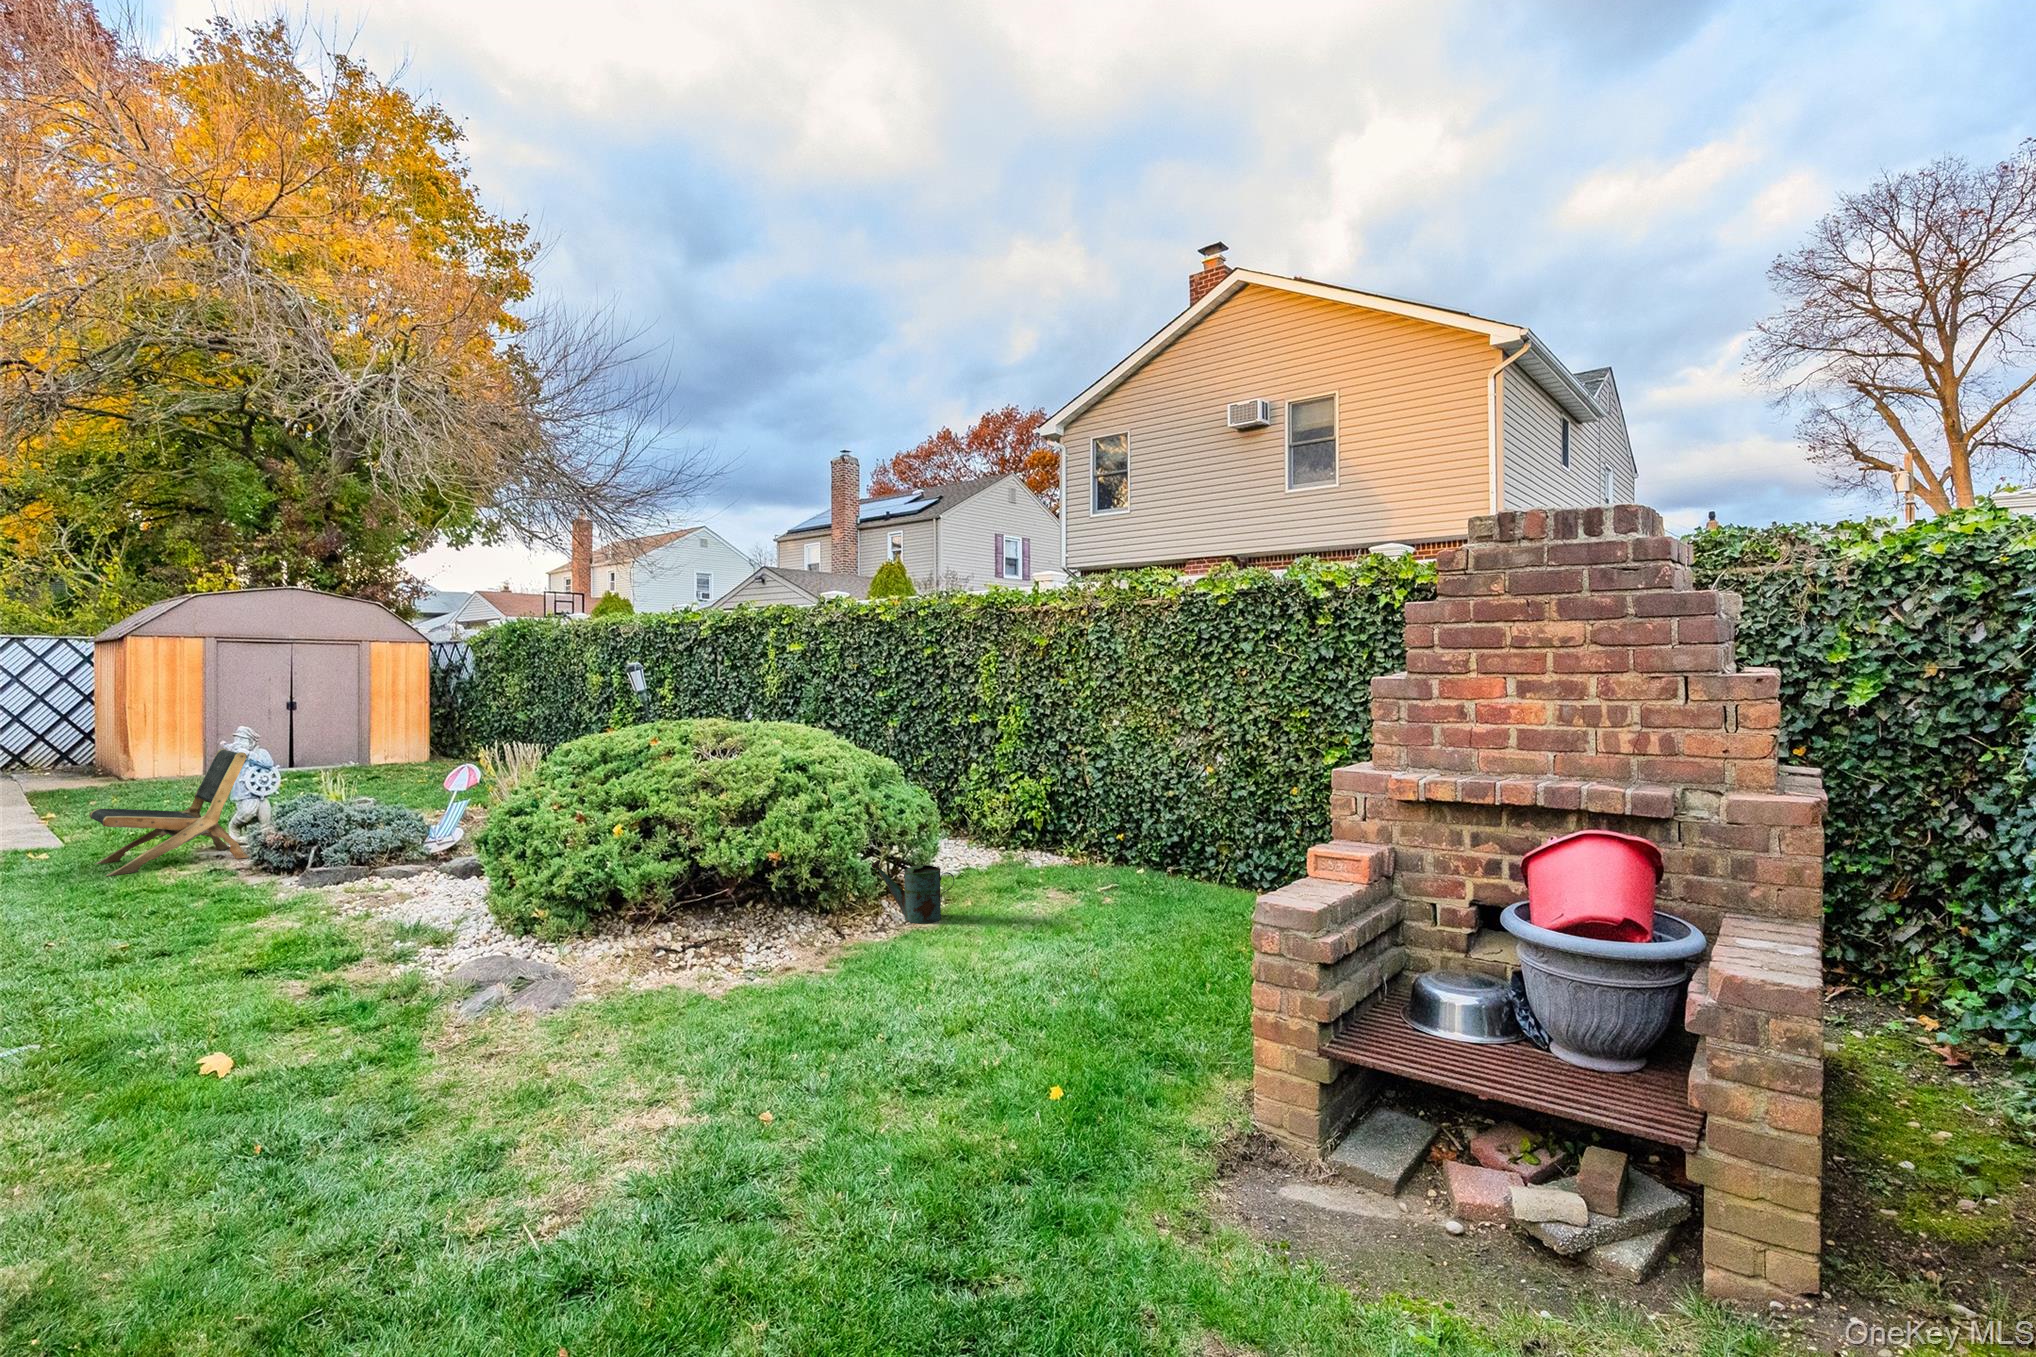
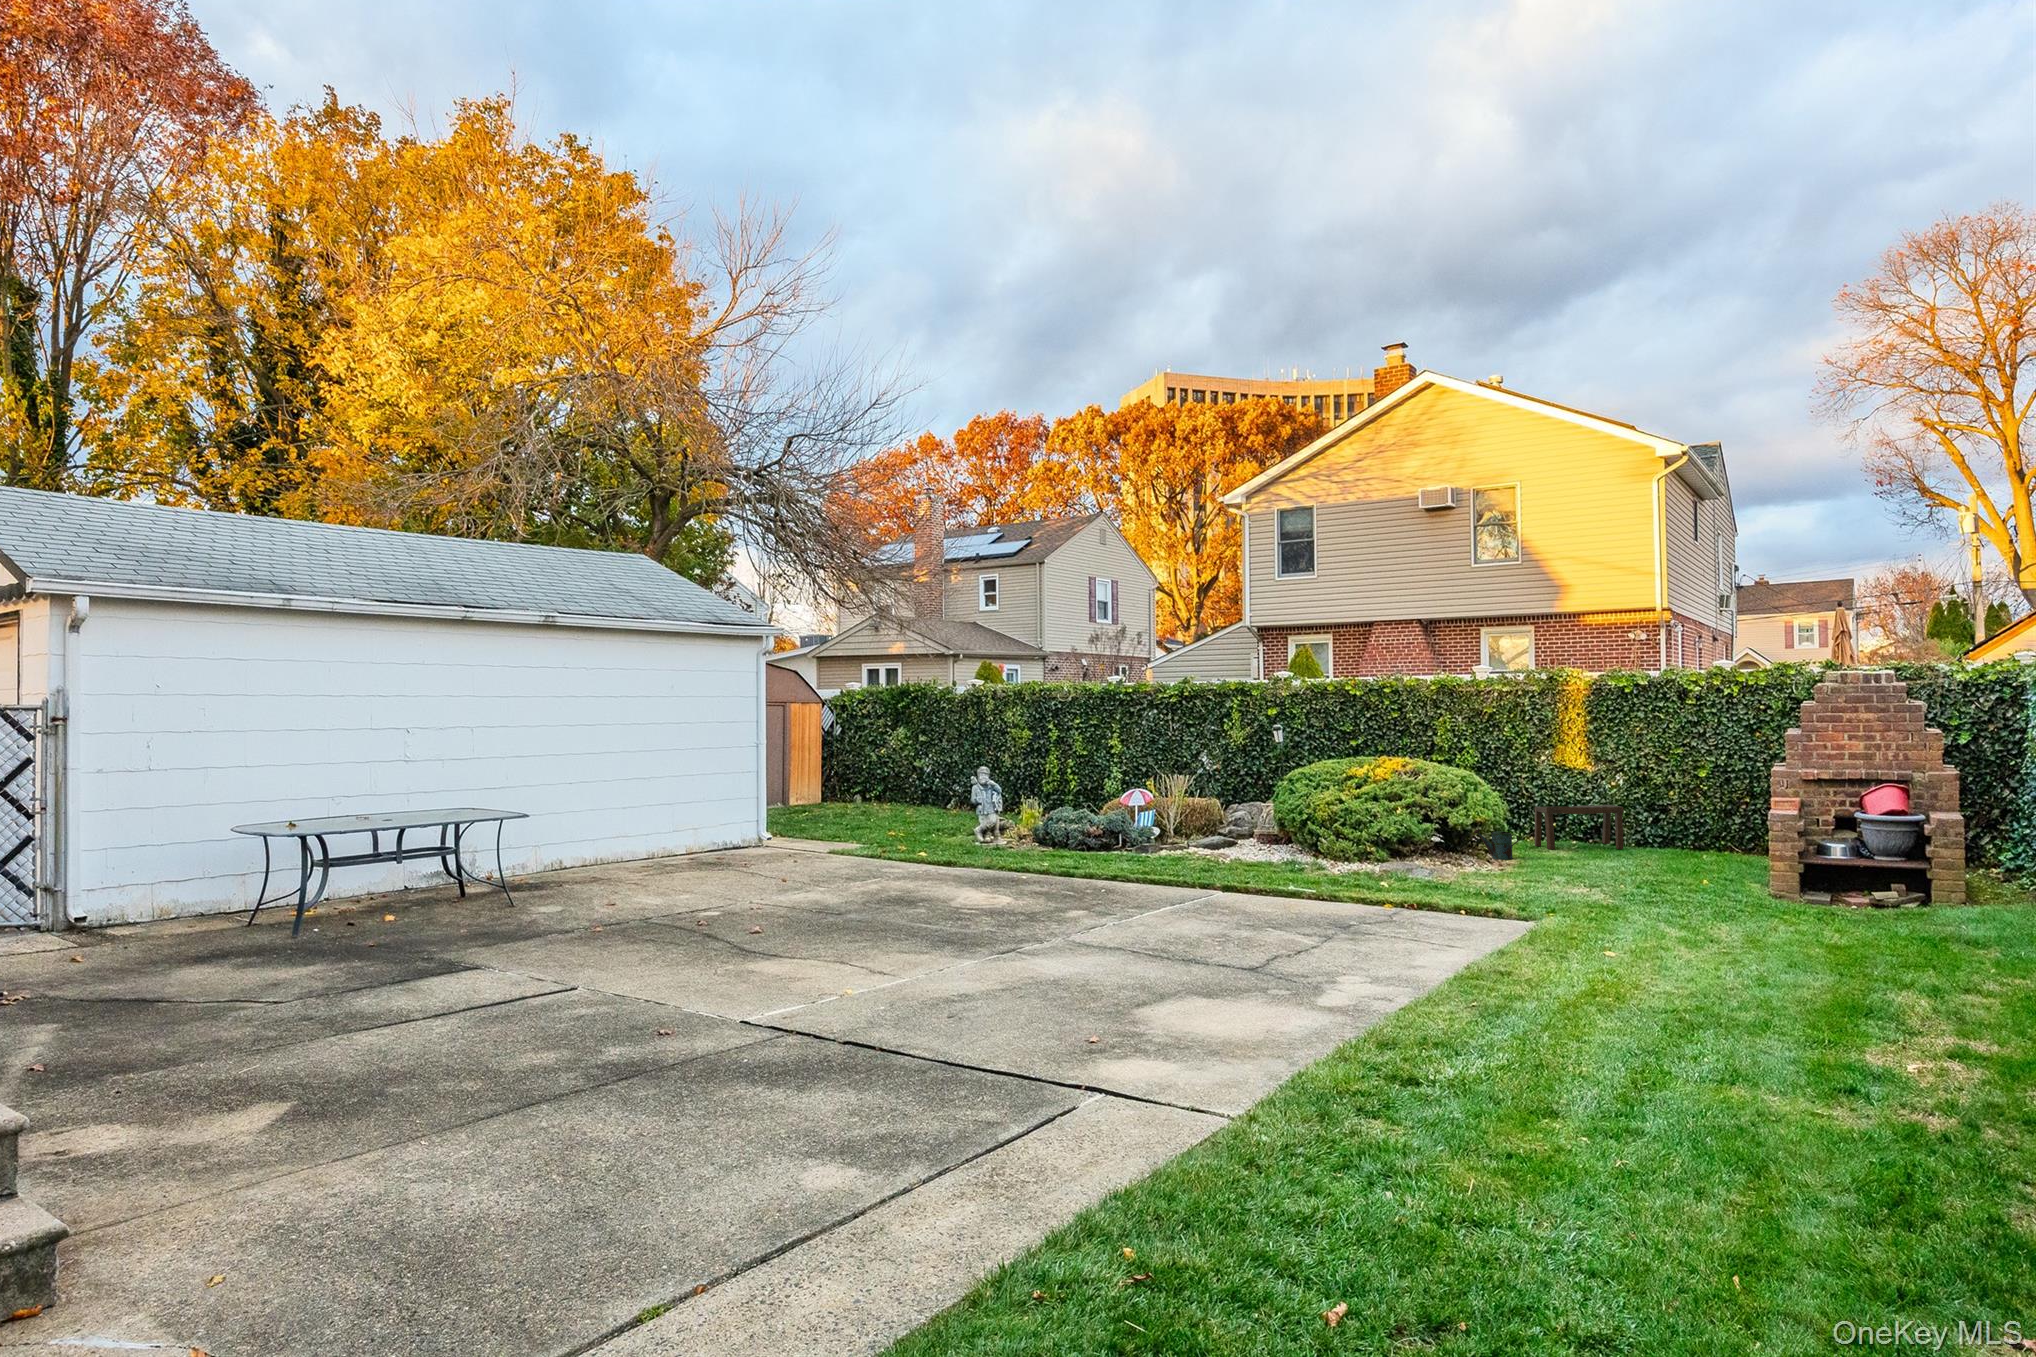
lounge chair: present [89,748,249,876] -> none [935,781,1014,854]
bench: none [1069,808,1205,893] -> present [1535,805,1624,850]

